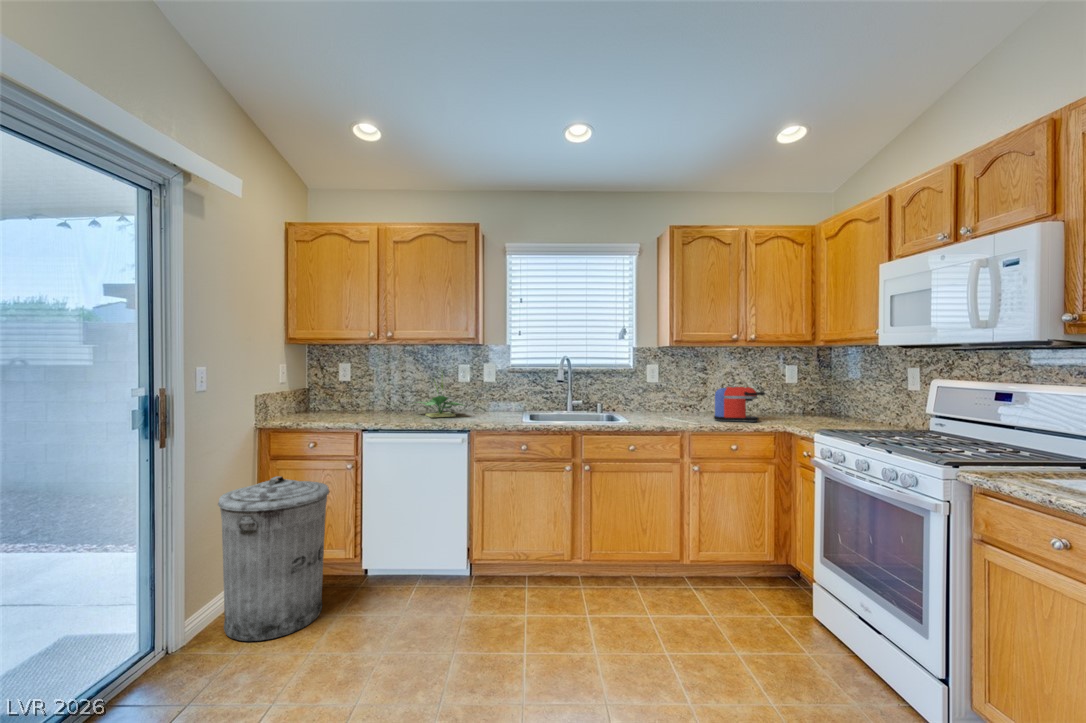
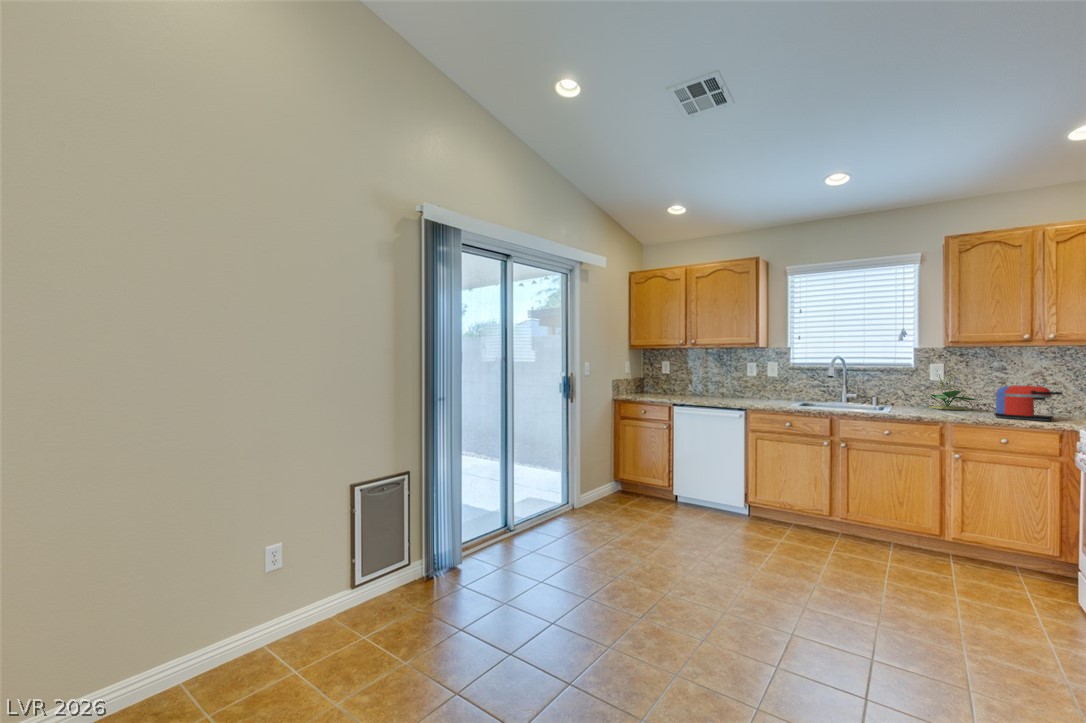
potted plant: present [419,375,464,417] -> present [919,371,976,410]
trash can: present [218,477,329,641] -> none [595,427,652,516]

